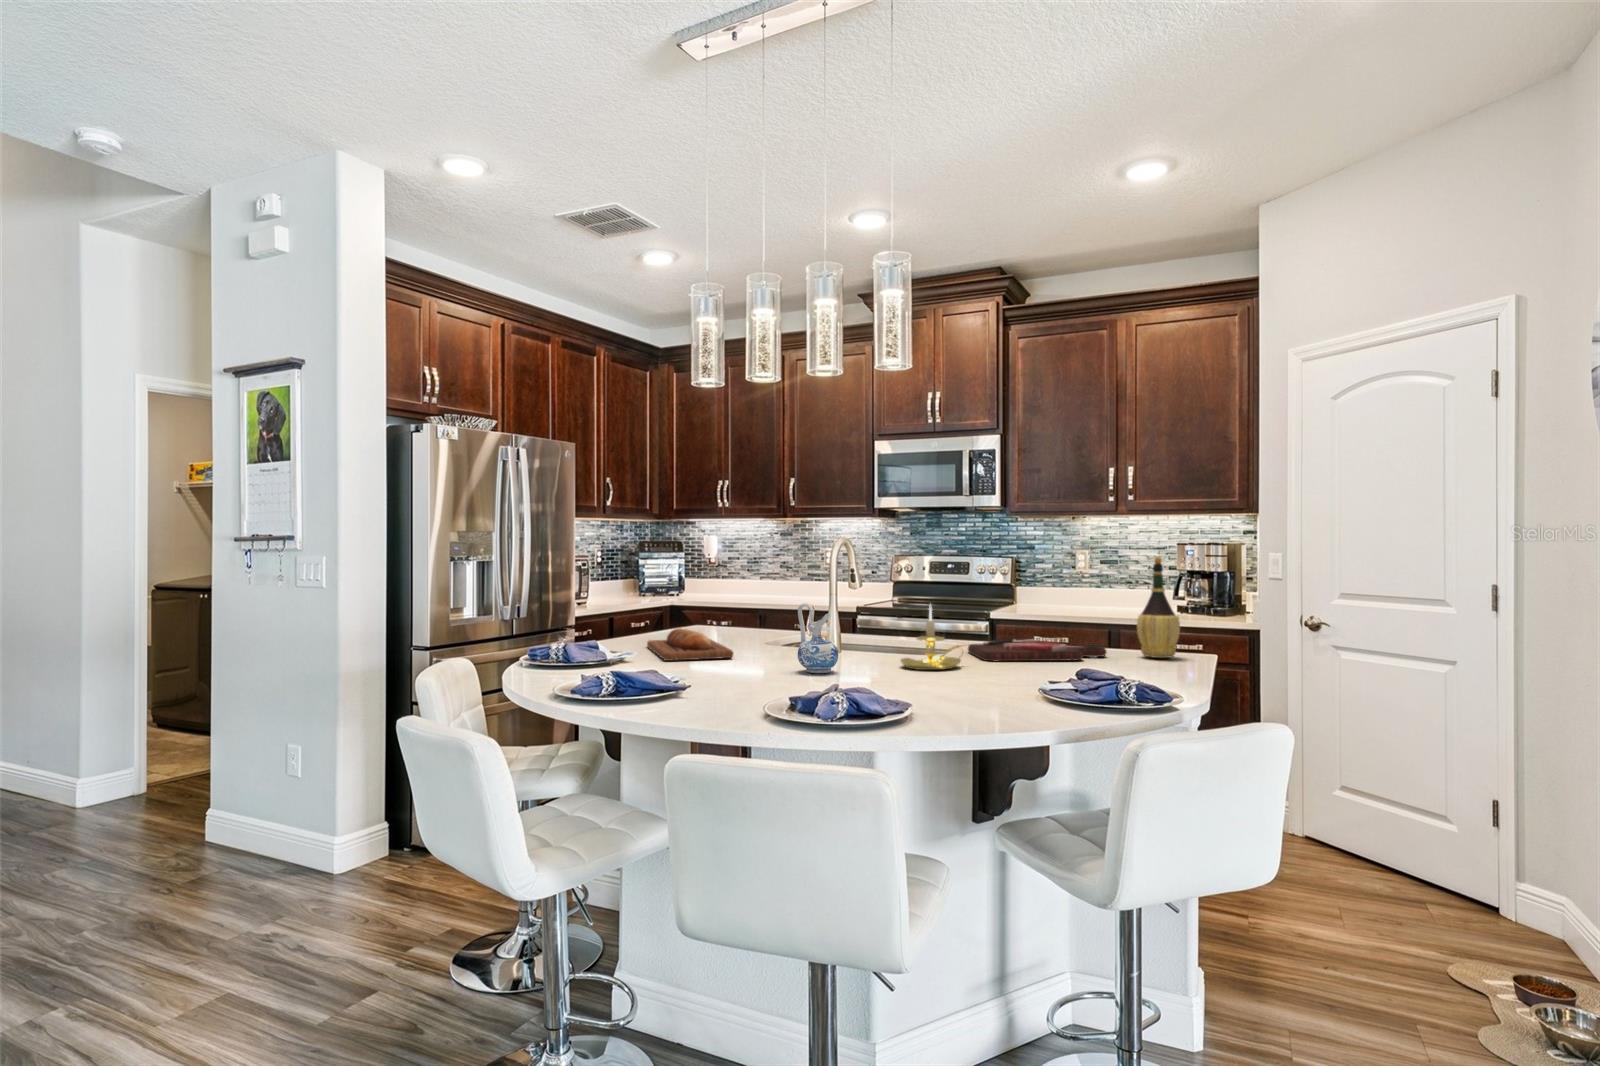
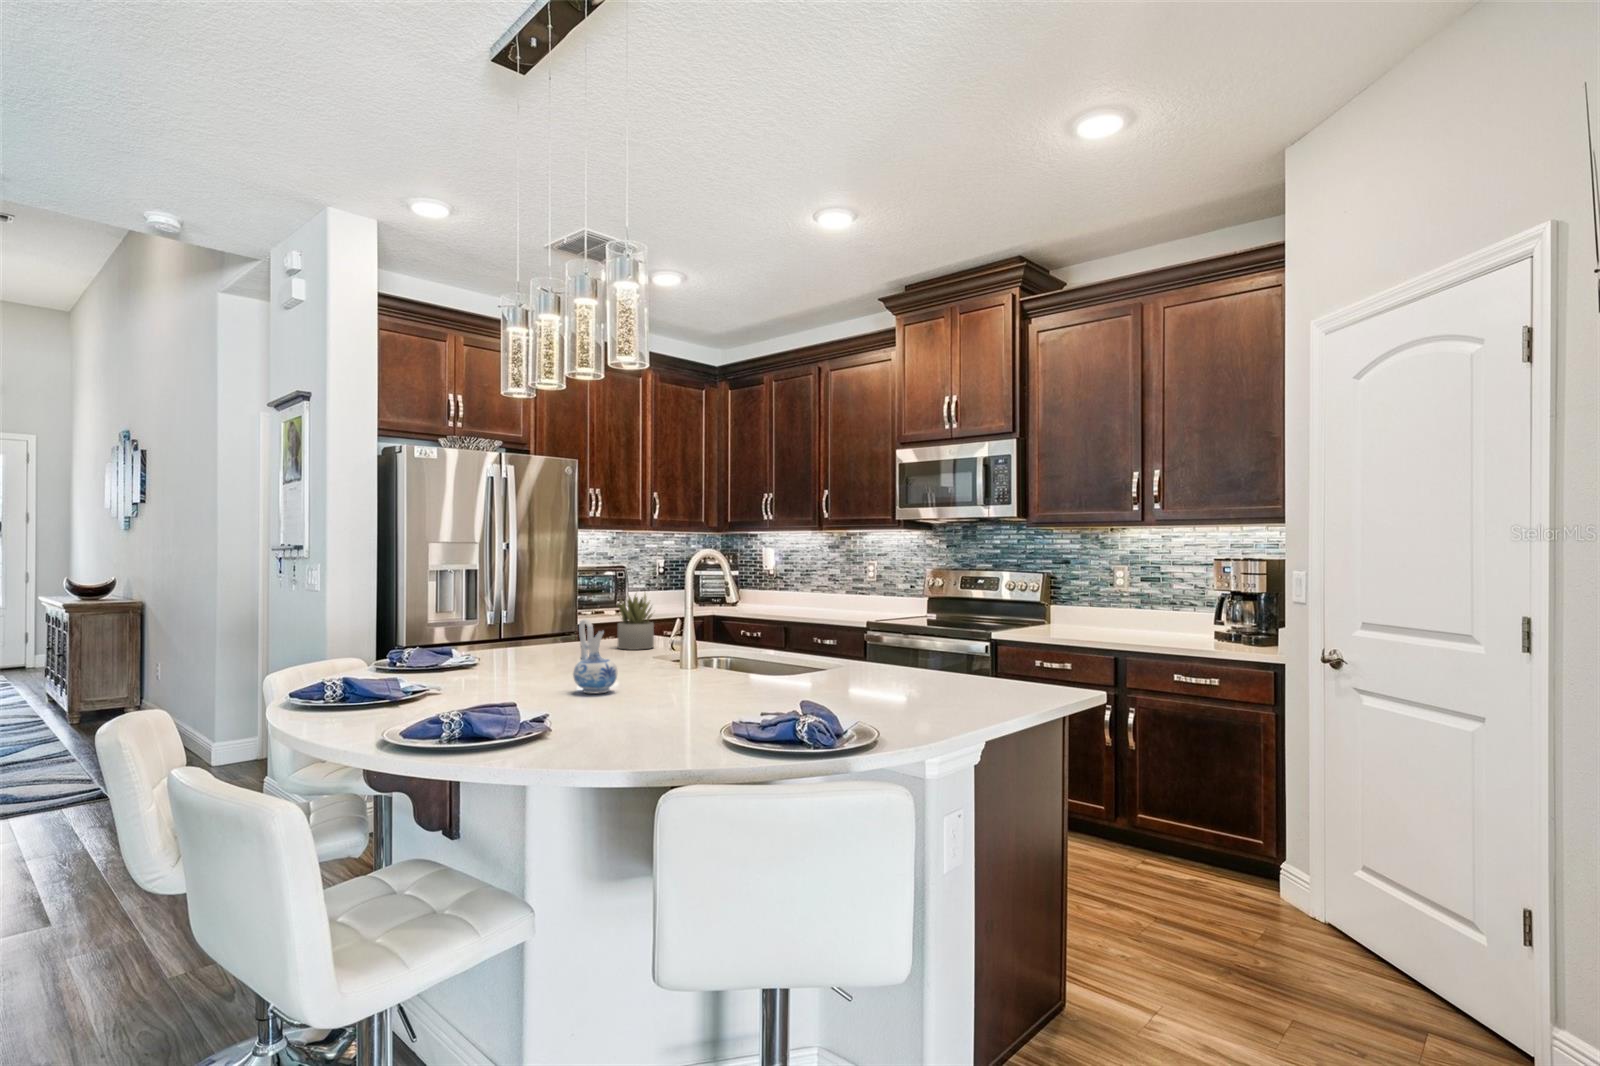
wine bottle: present [1137,557,1180,658] -> none [995,575,1044,693]
succulent plant: none [709,577,751,635] -> present [618,594,654,650]
candle holder: present [901,606,962,670] -> none [692,623,772,695]
bread loaf: present [647,628,733,661] -> none [485,641,579,674]
cutting board: present [968,638,1106,661] -> none [806,665,961,691]

